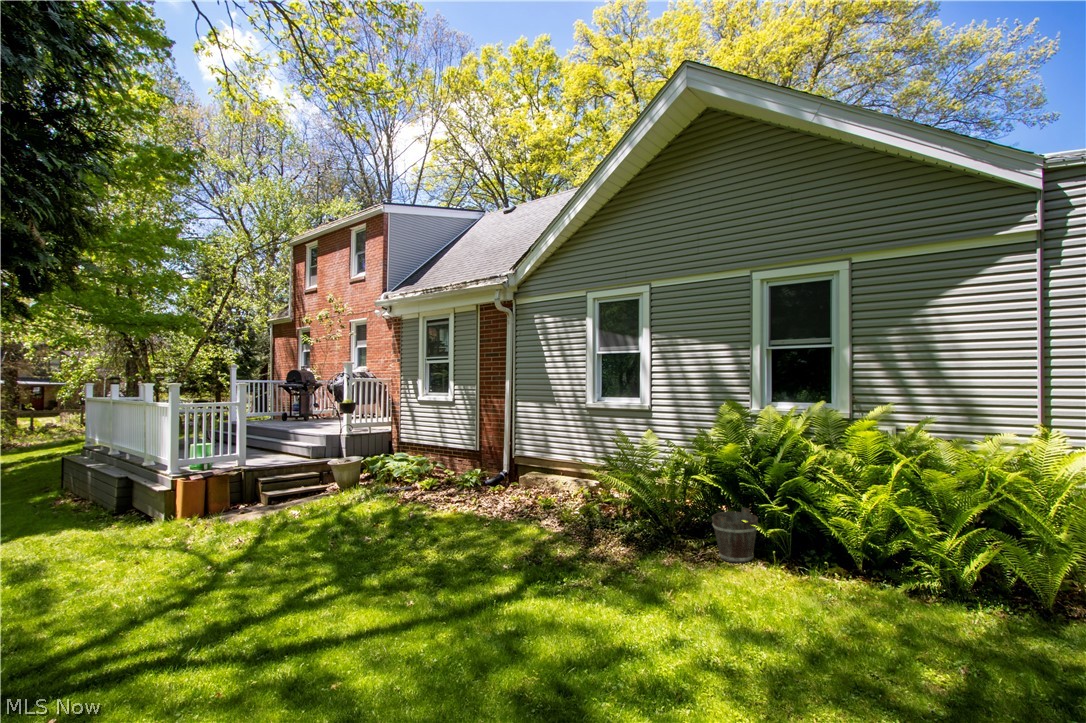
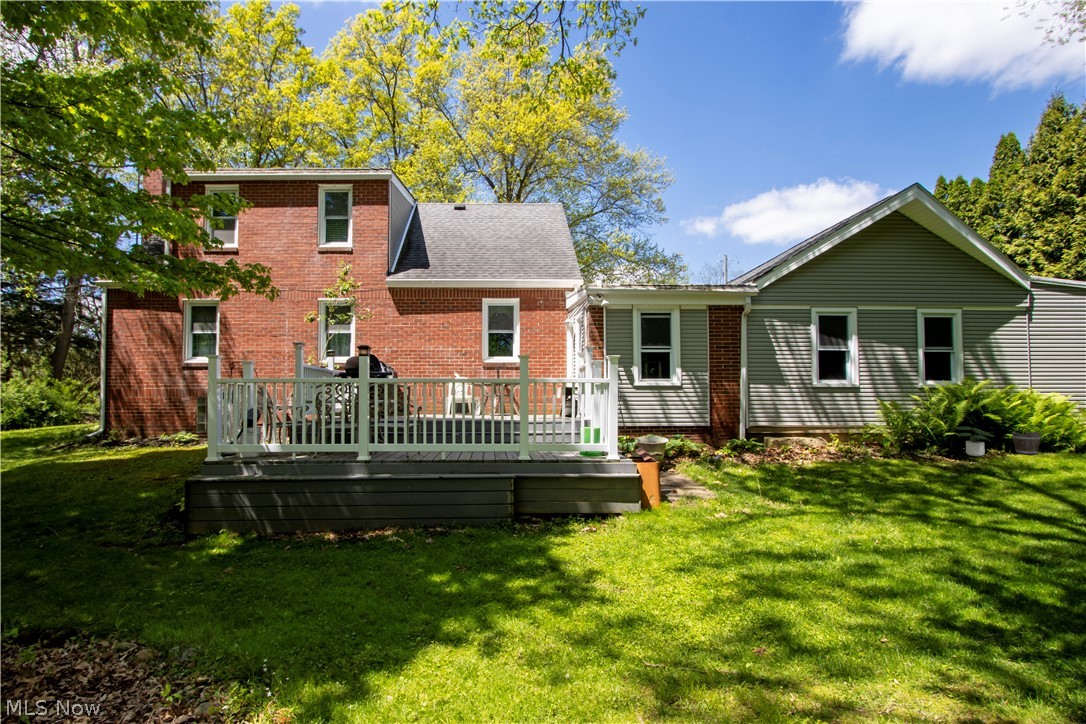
potted plant: none [631,489,688,546] -> present [956,427,994,456]

